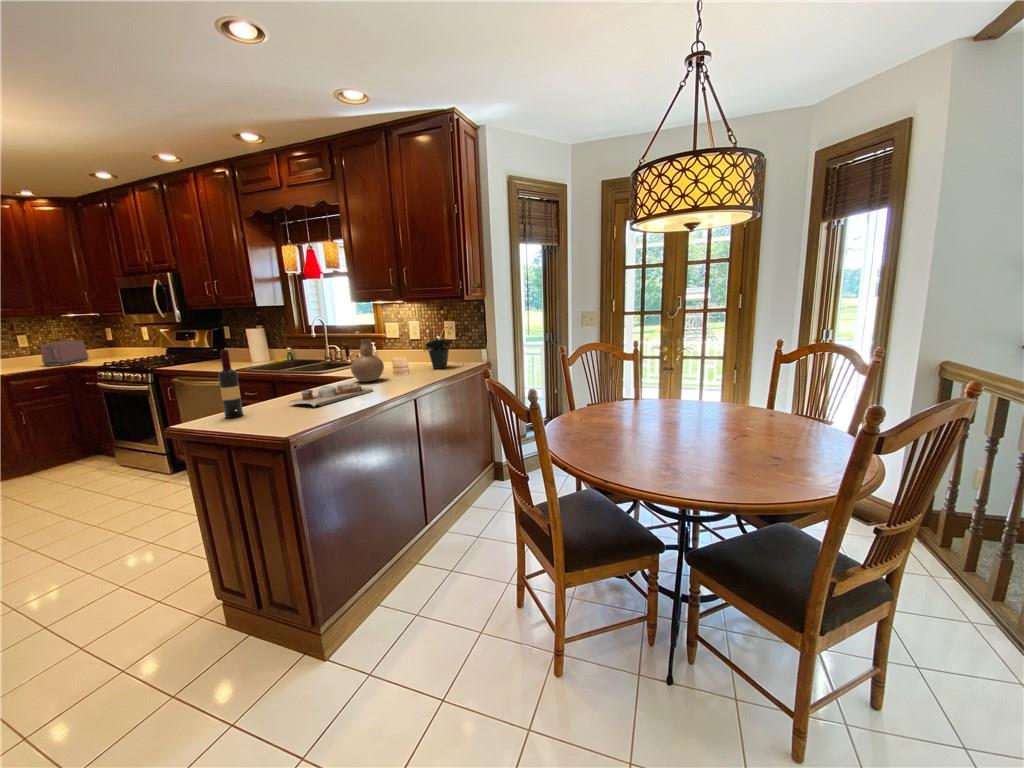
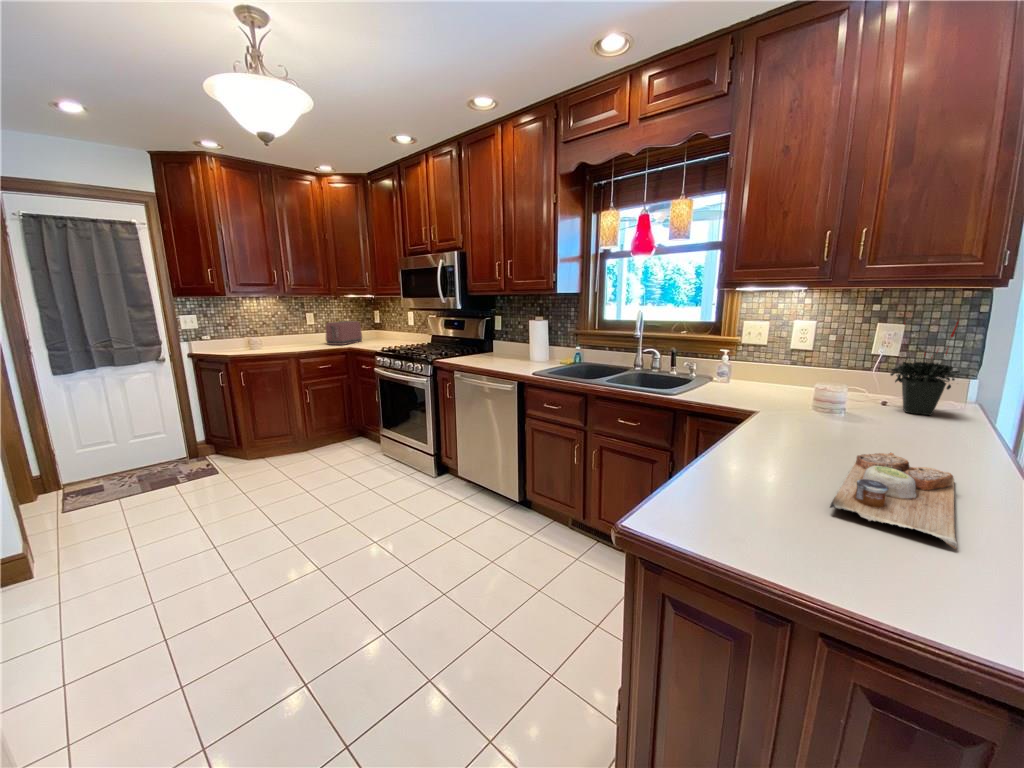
vase: present [351,339,384,382] -> none [808,357,883,437]
wine bottle: present [218,350,243,418] -> none [726,382,784,553]

